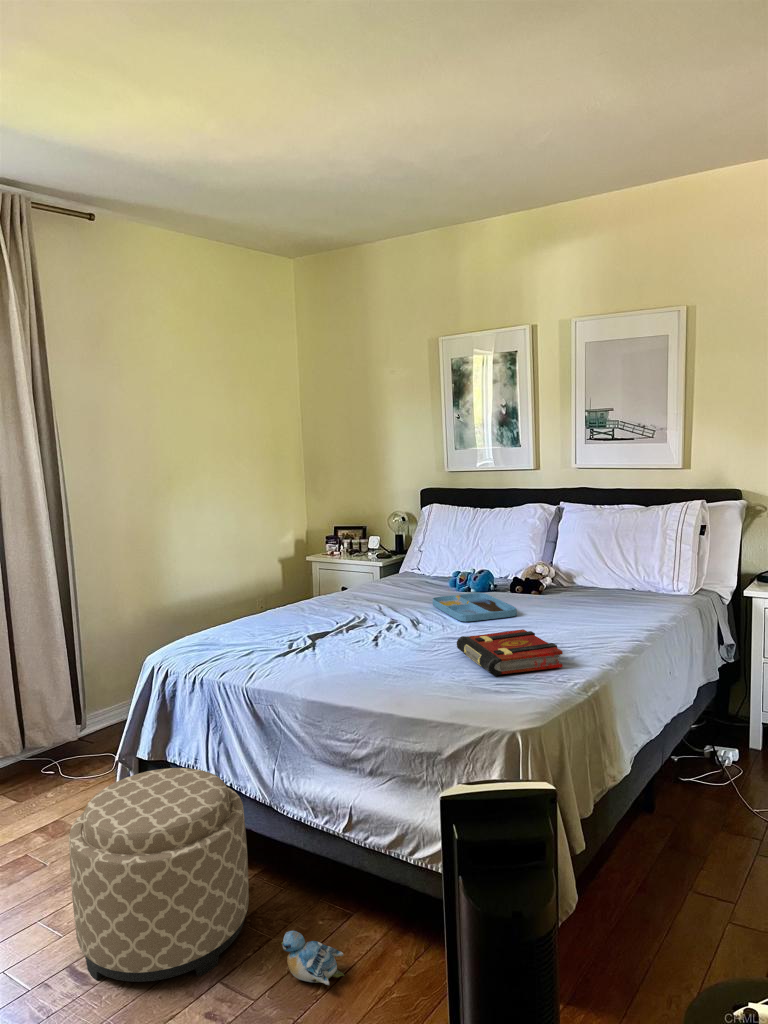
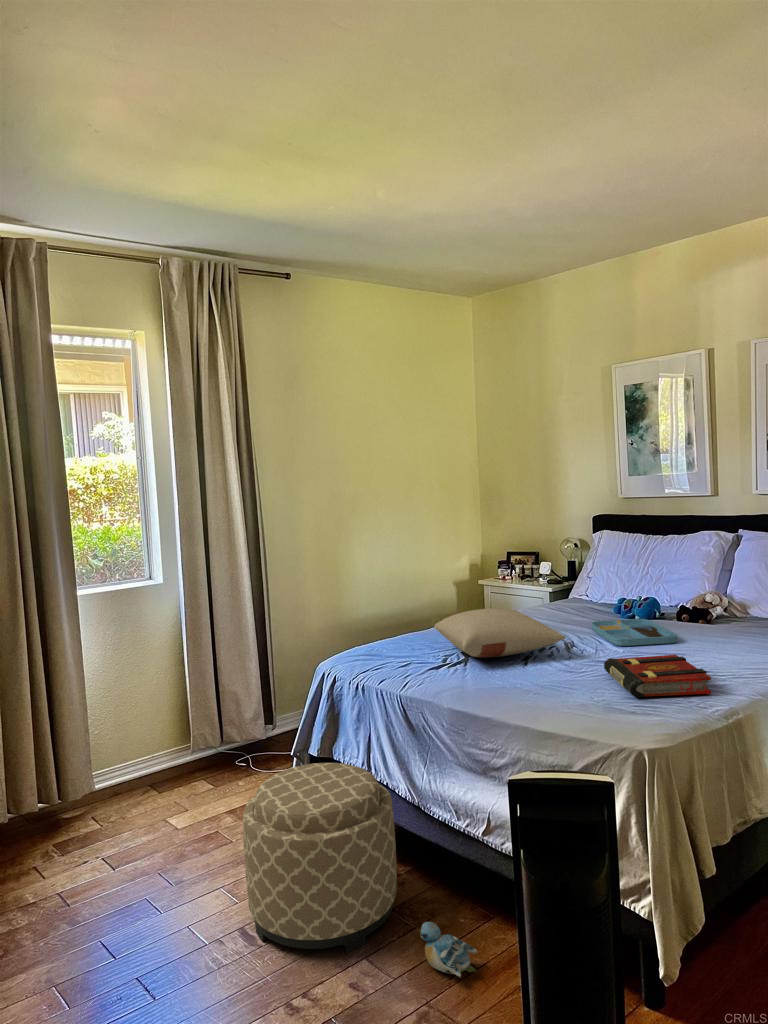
pillow: none [274,589,415,641] -> present [434,608,565,658]

